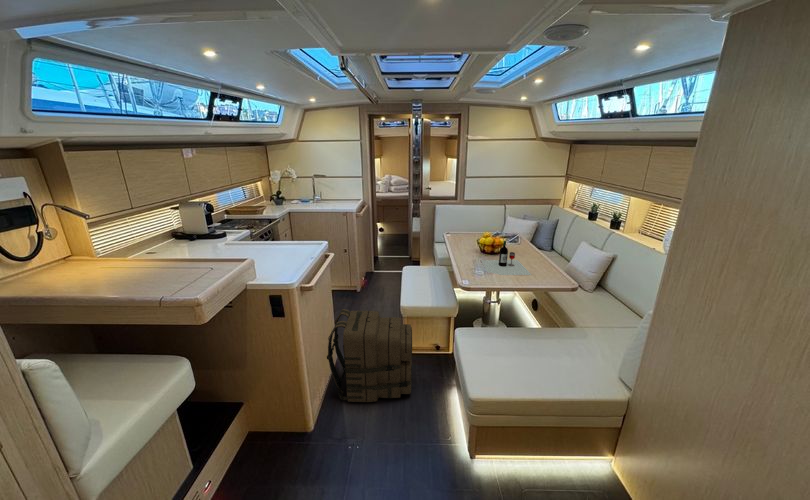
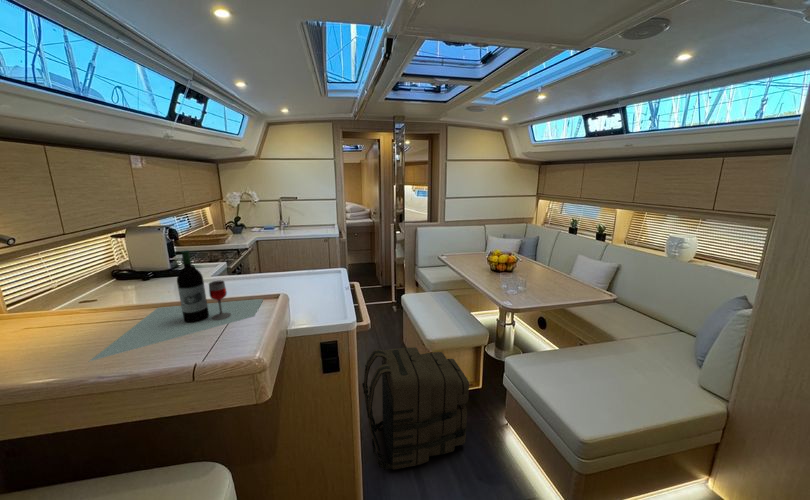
wine bottle: present [481,241,531,275] -> present [90,251,263,361]

